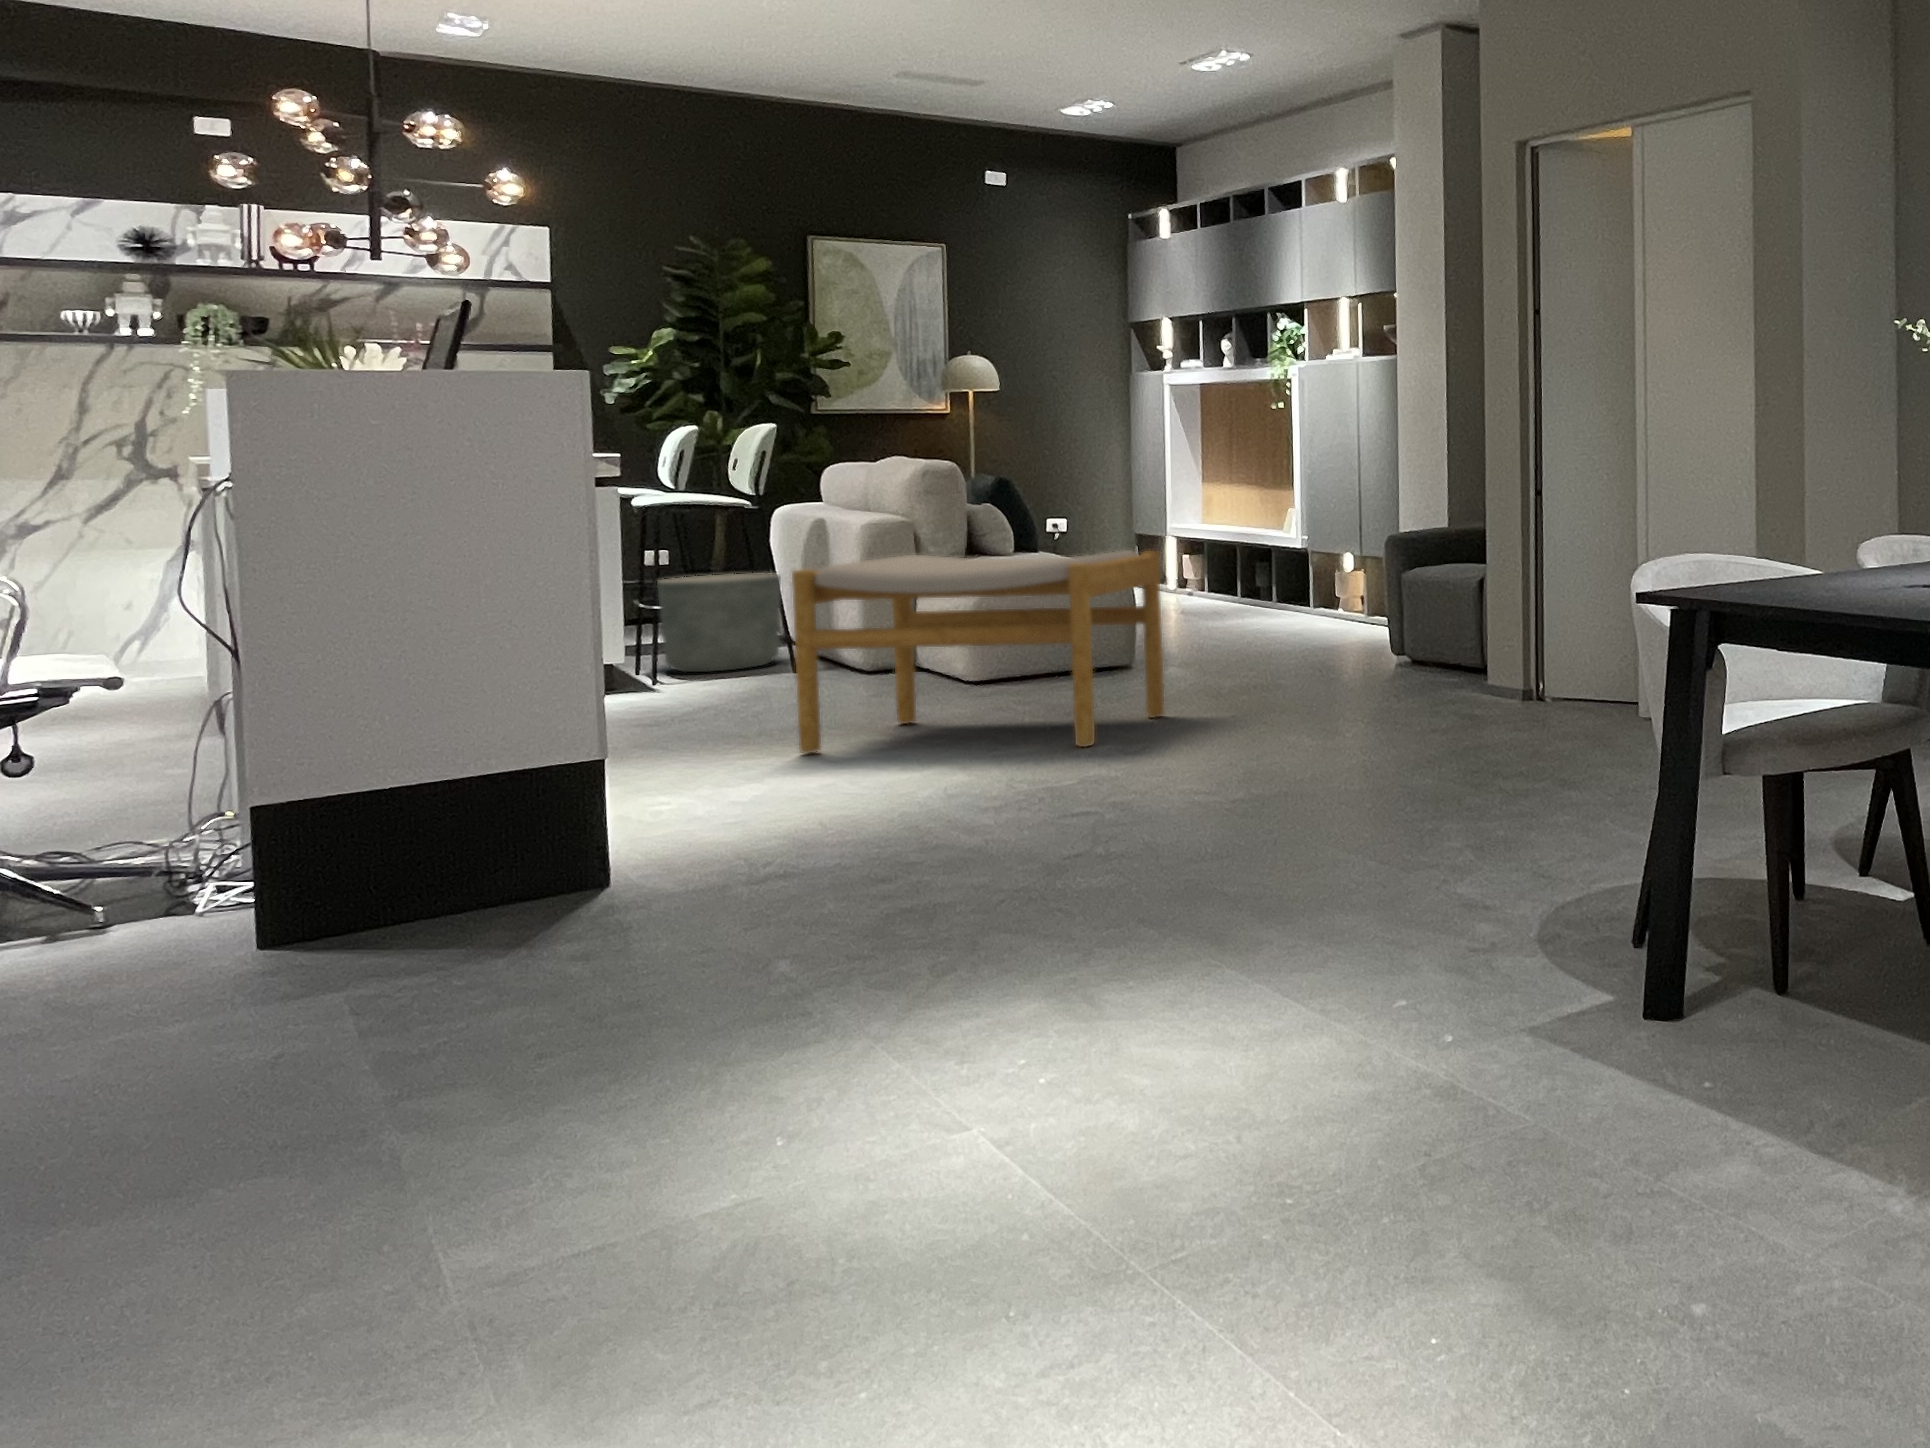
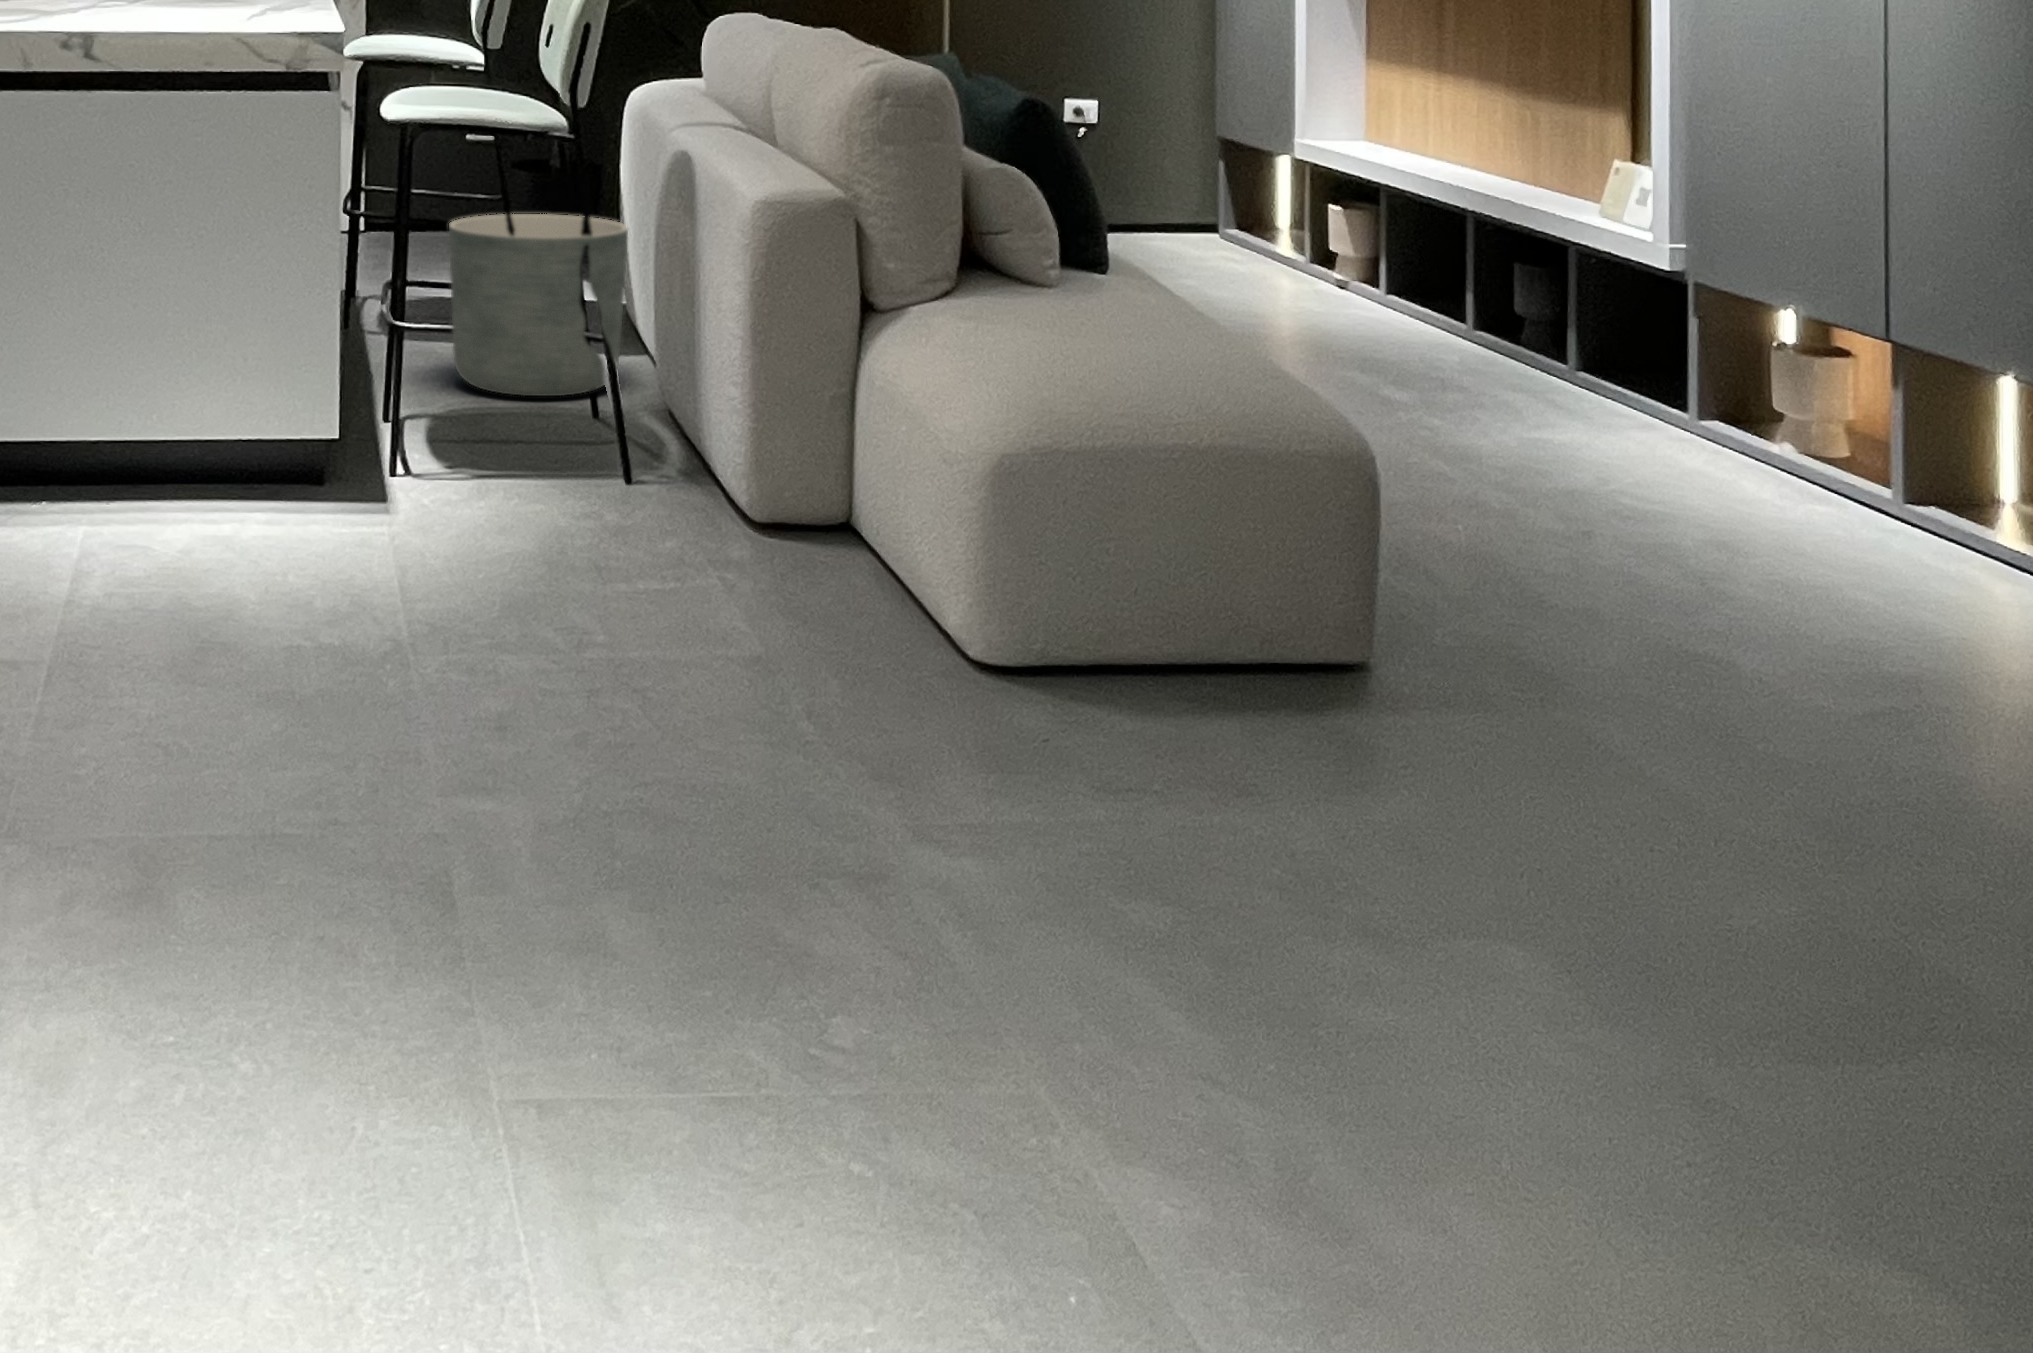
footstool: present [792,550,1165,754] -> none [600,323,1474,1025]

